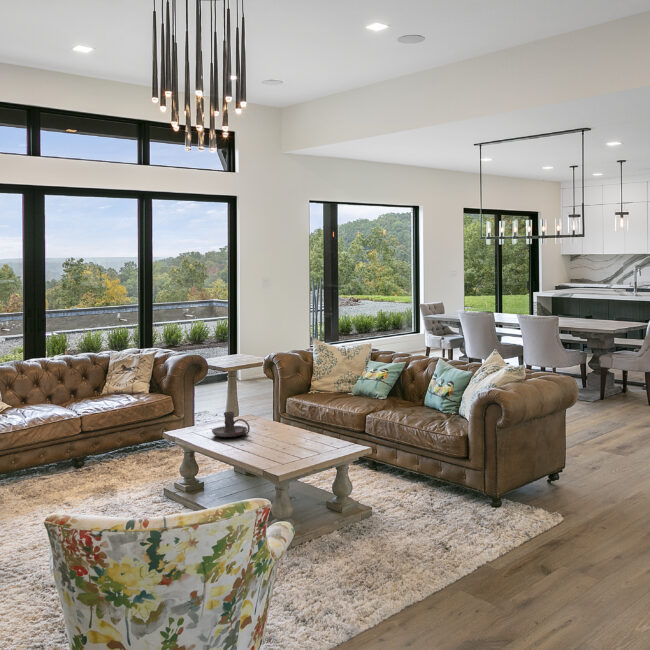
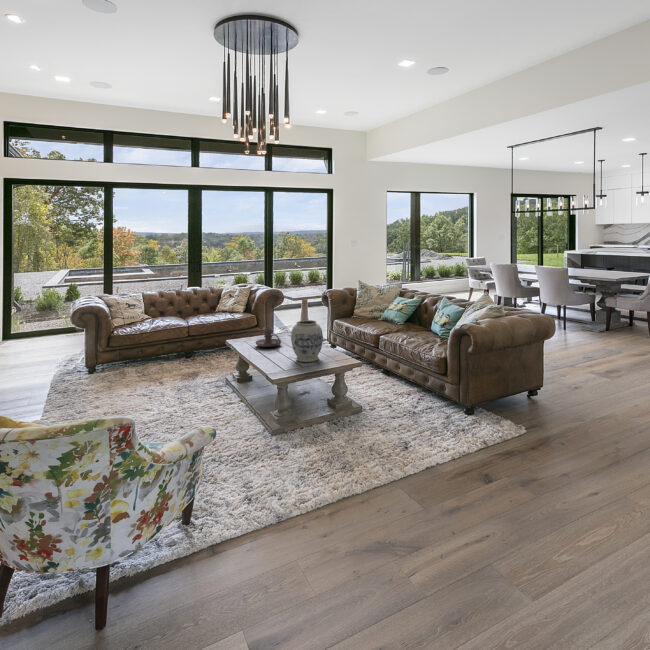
vase: none [278,397,319,452] -> present [291,320,323,362]

